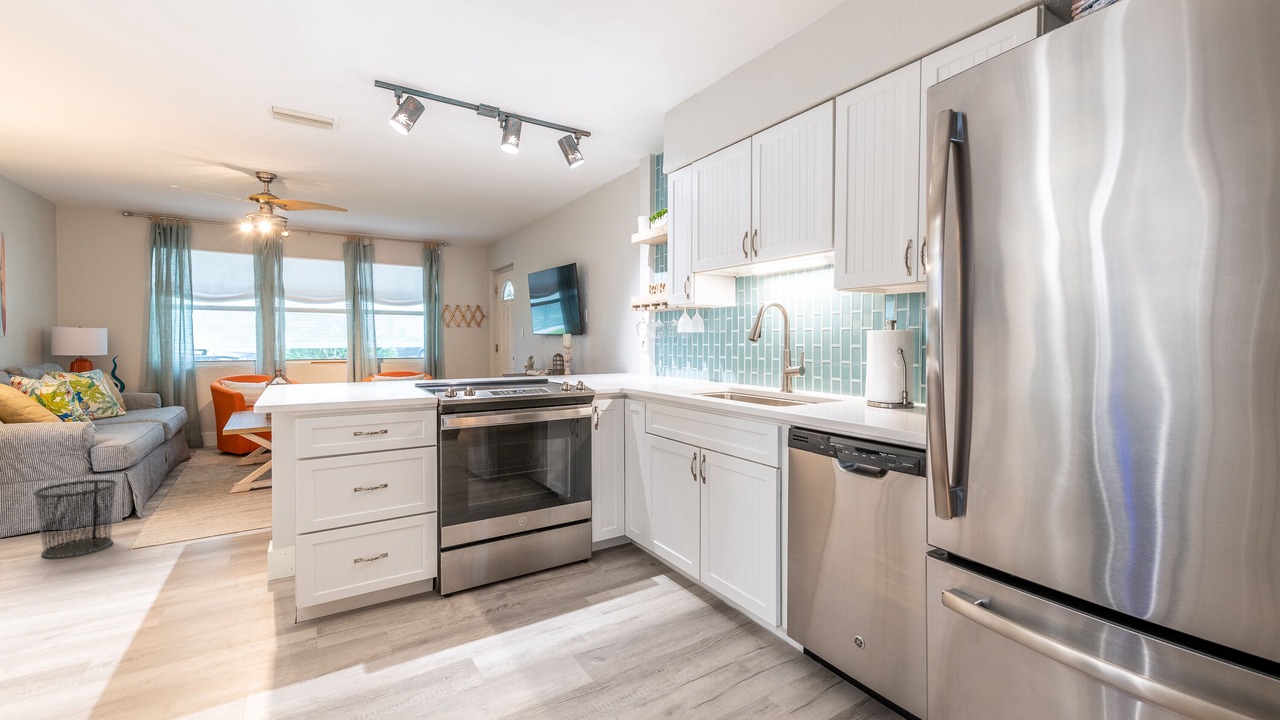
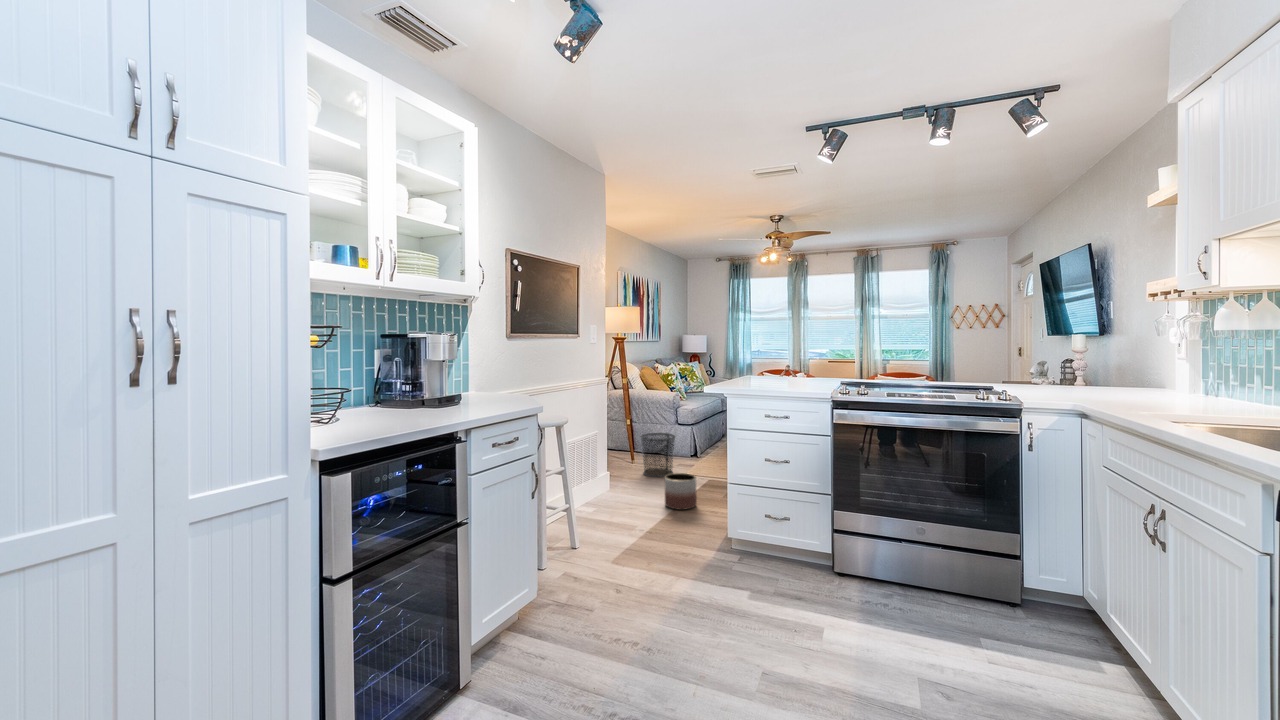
planter: none [131,533,196,595] -> present [665,473,697,510]

